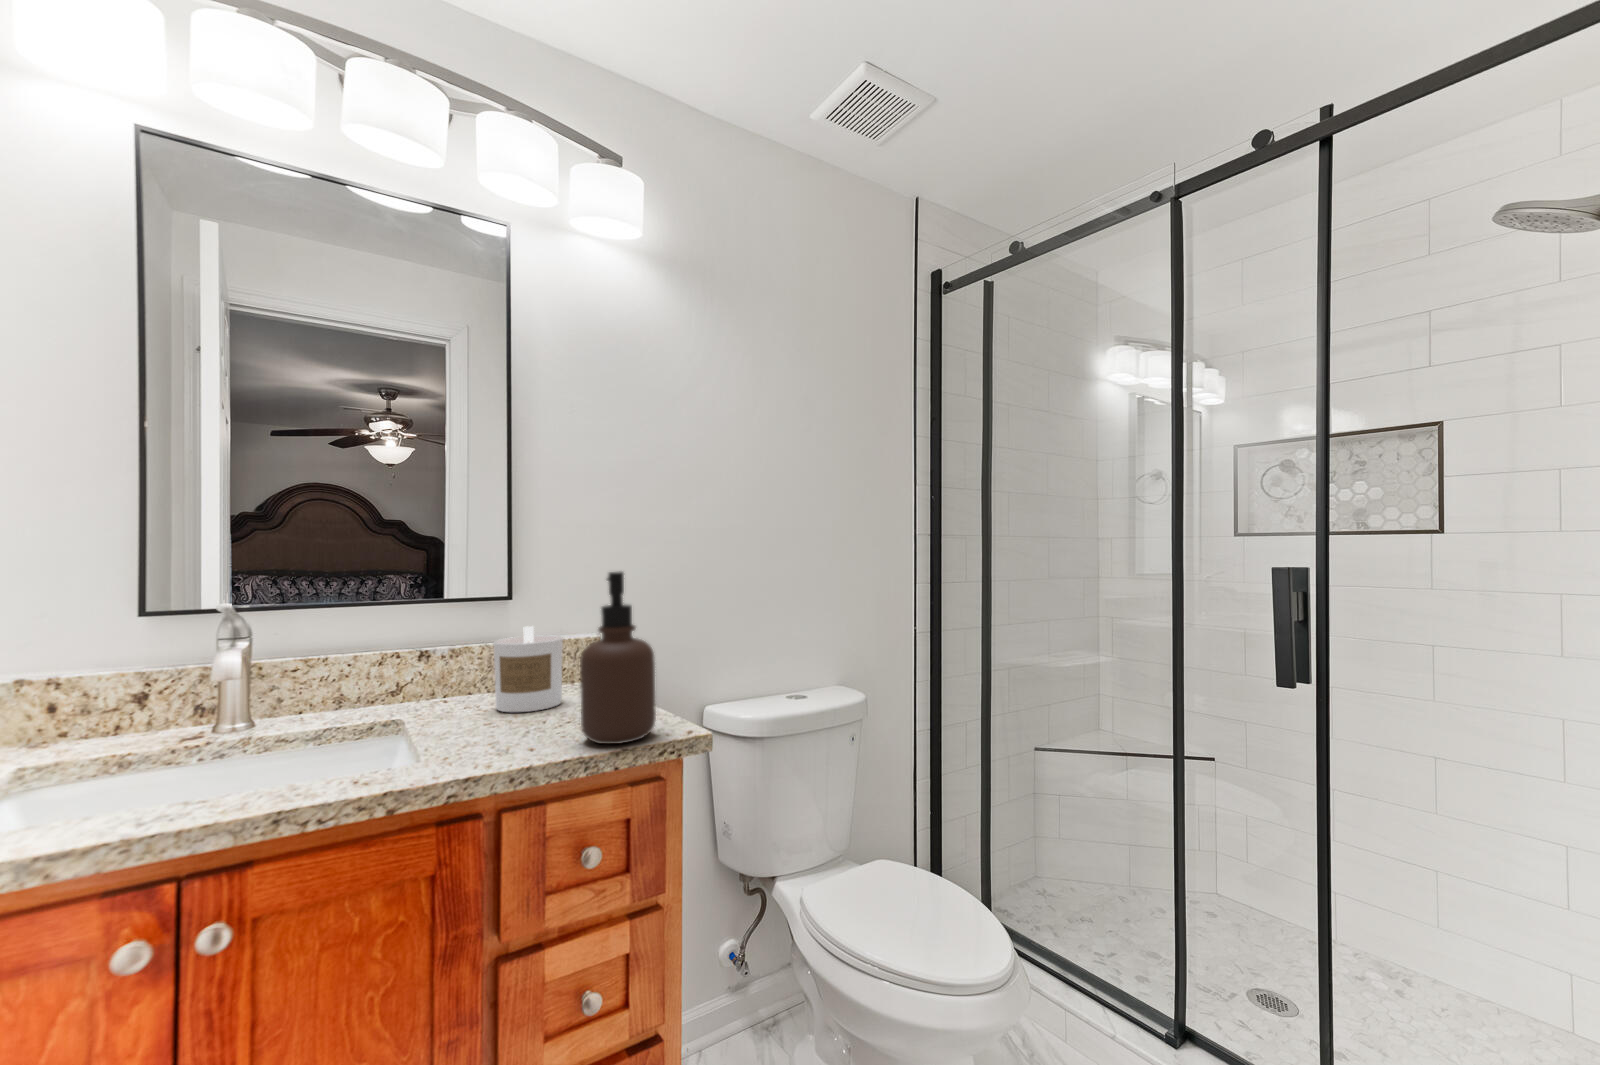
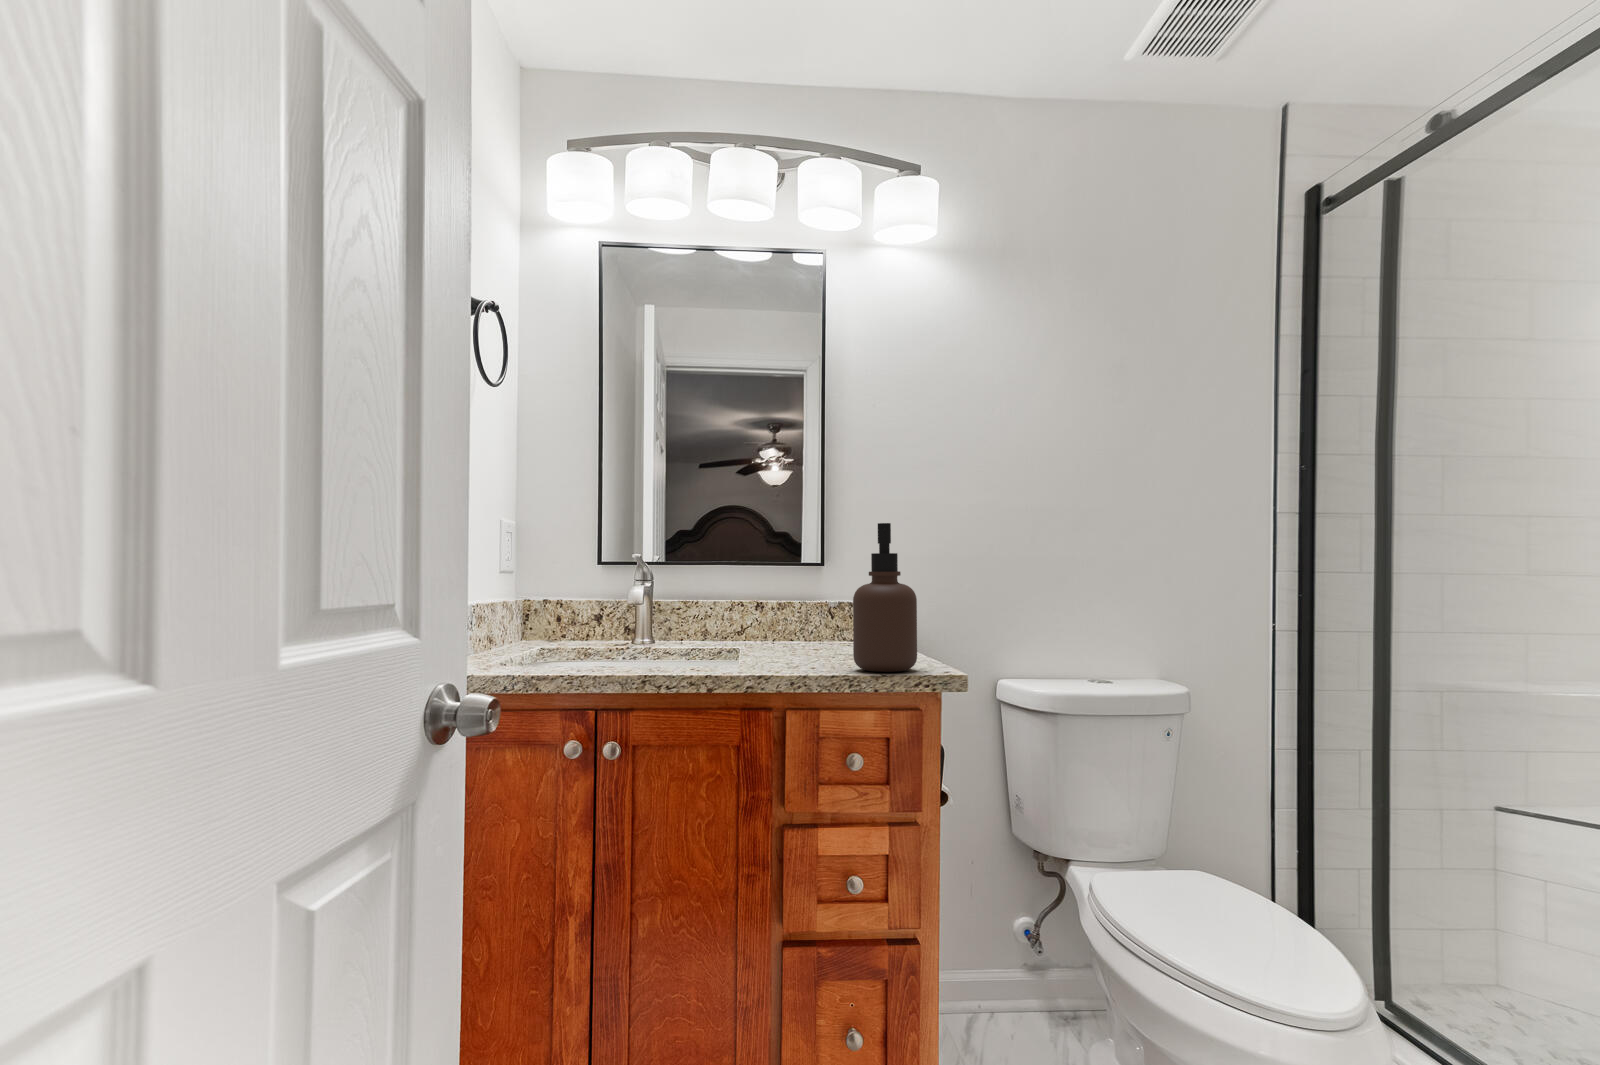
candle: present [494,626,563,712] -> none [803,581,861,655]

